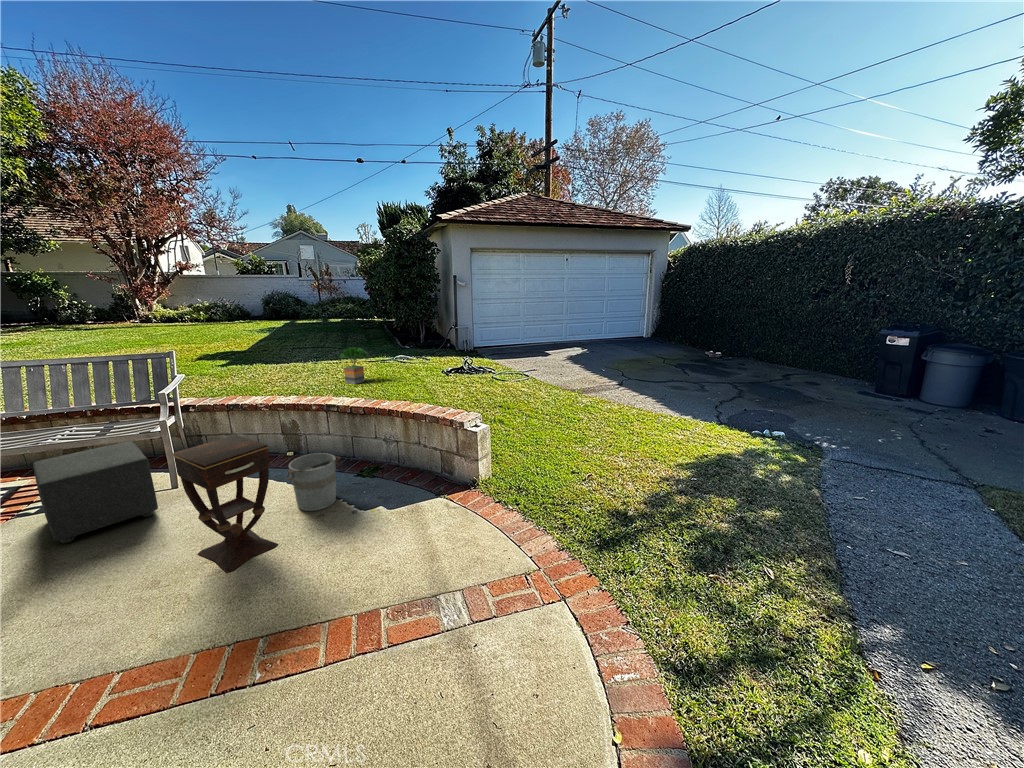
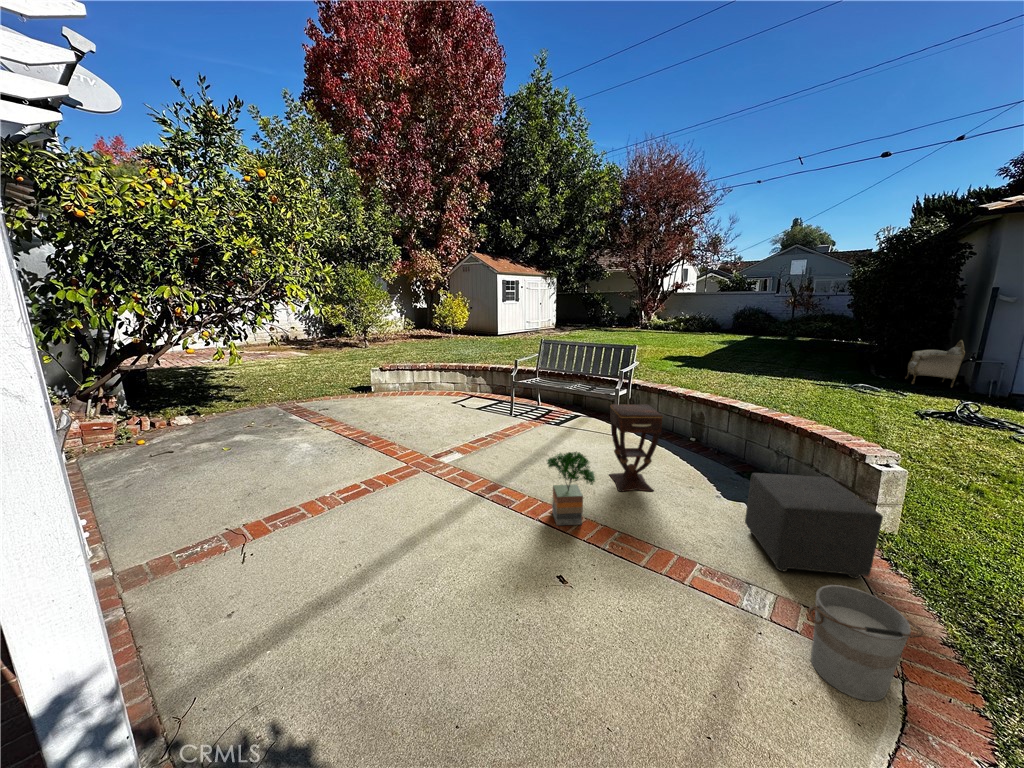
armchair: none [422,311,452,349] -> present [905,340,965,388]
potted tree: present [340,348,368,384] -> present [547,451,595,526]
ottoman: present [33,441,158,543] -> present [745,473,883,578]
bucket: present [287,453,340,511] -> present [809,585,924,701]

